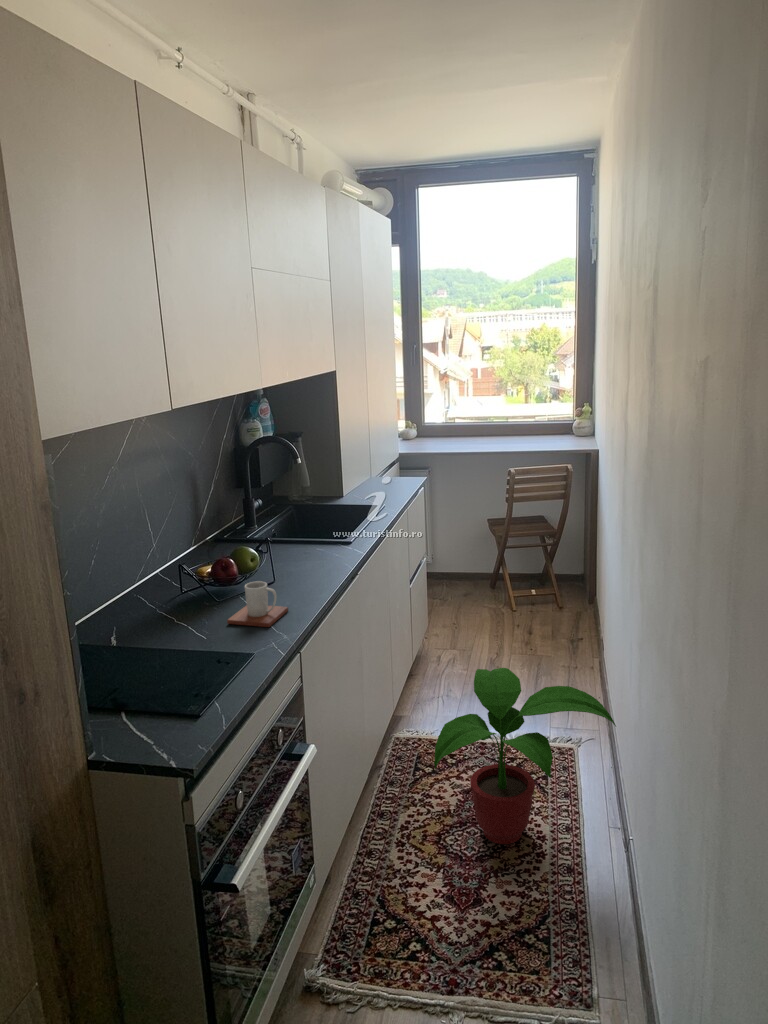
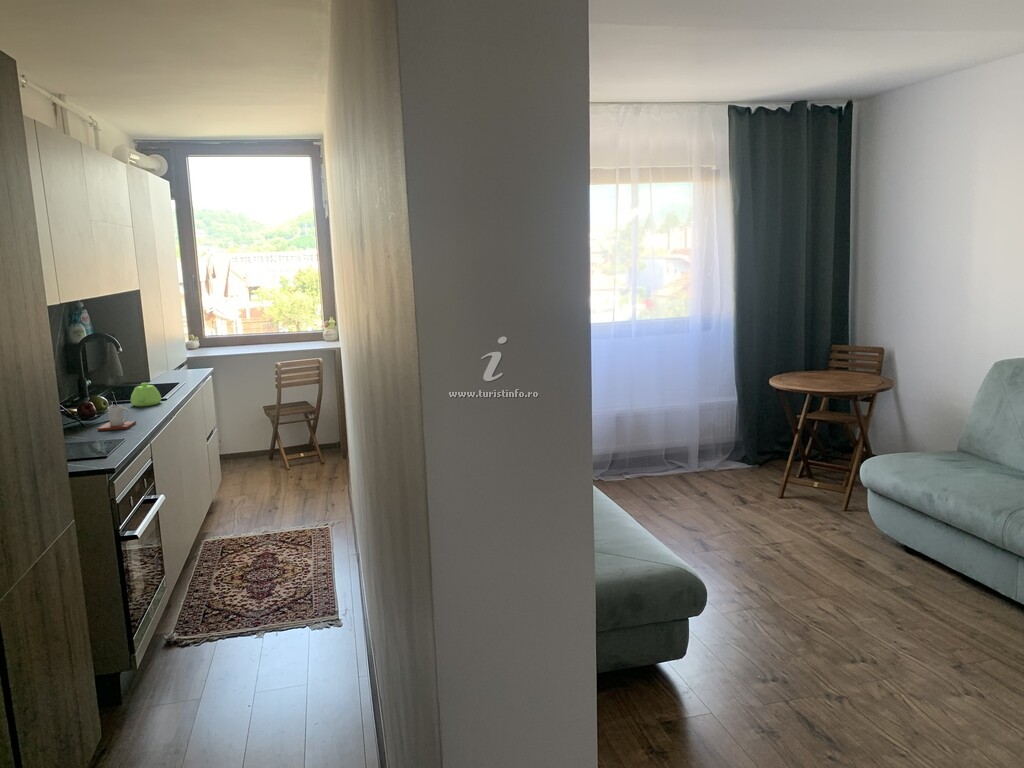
teapot: none [299,524,342,561] -> present [131,383,161,406]
potted plant: present [434,668,616,844] -> none [236,469,346,572]

